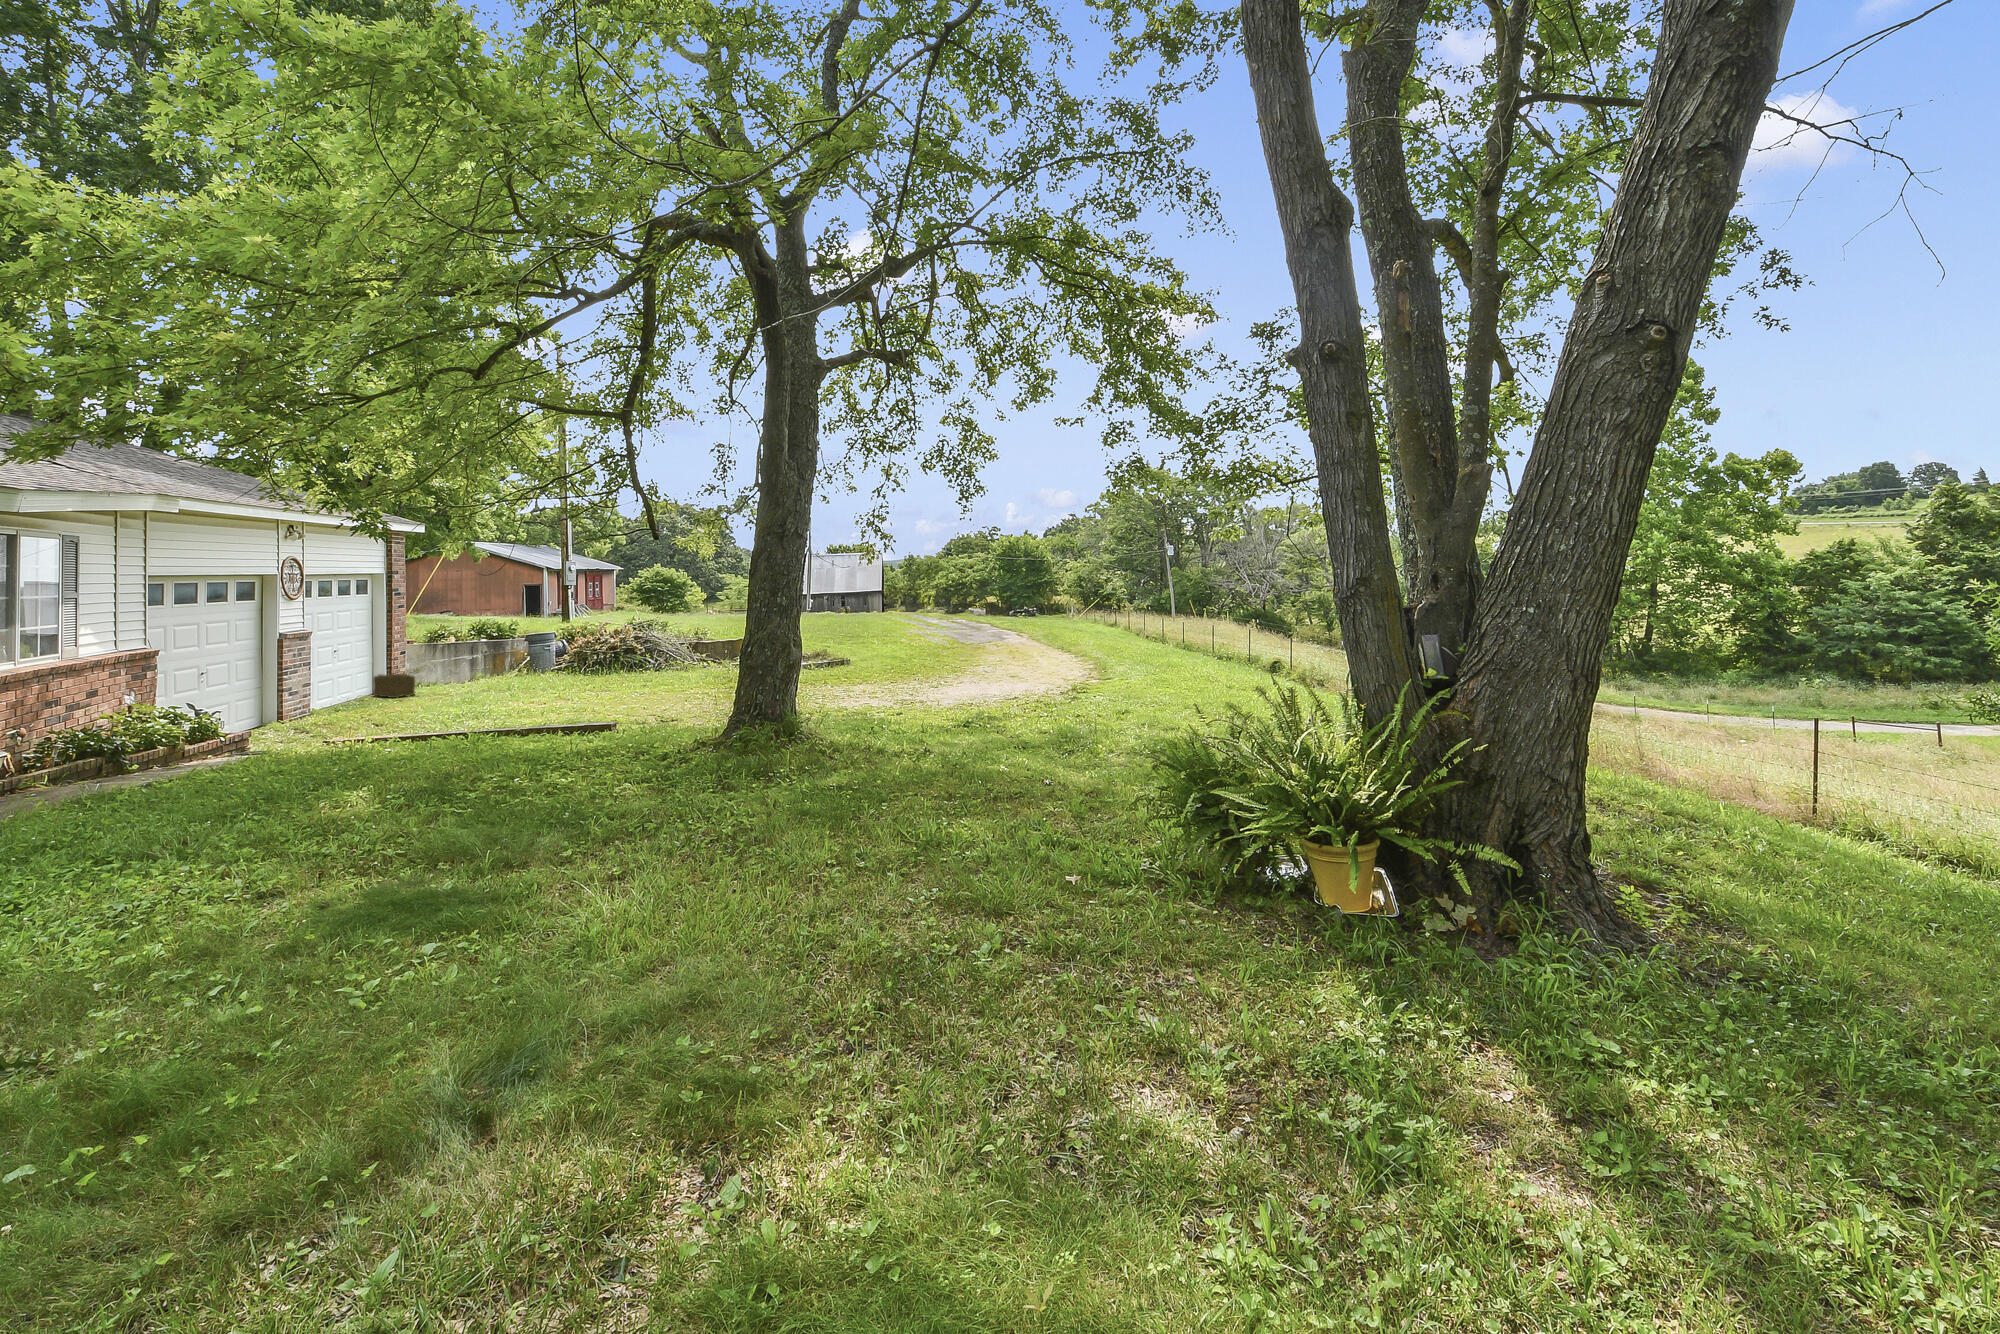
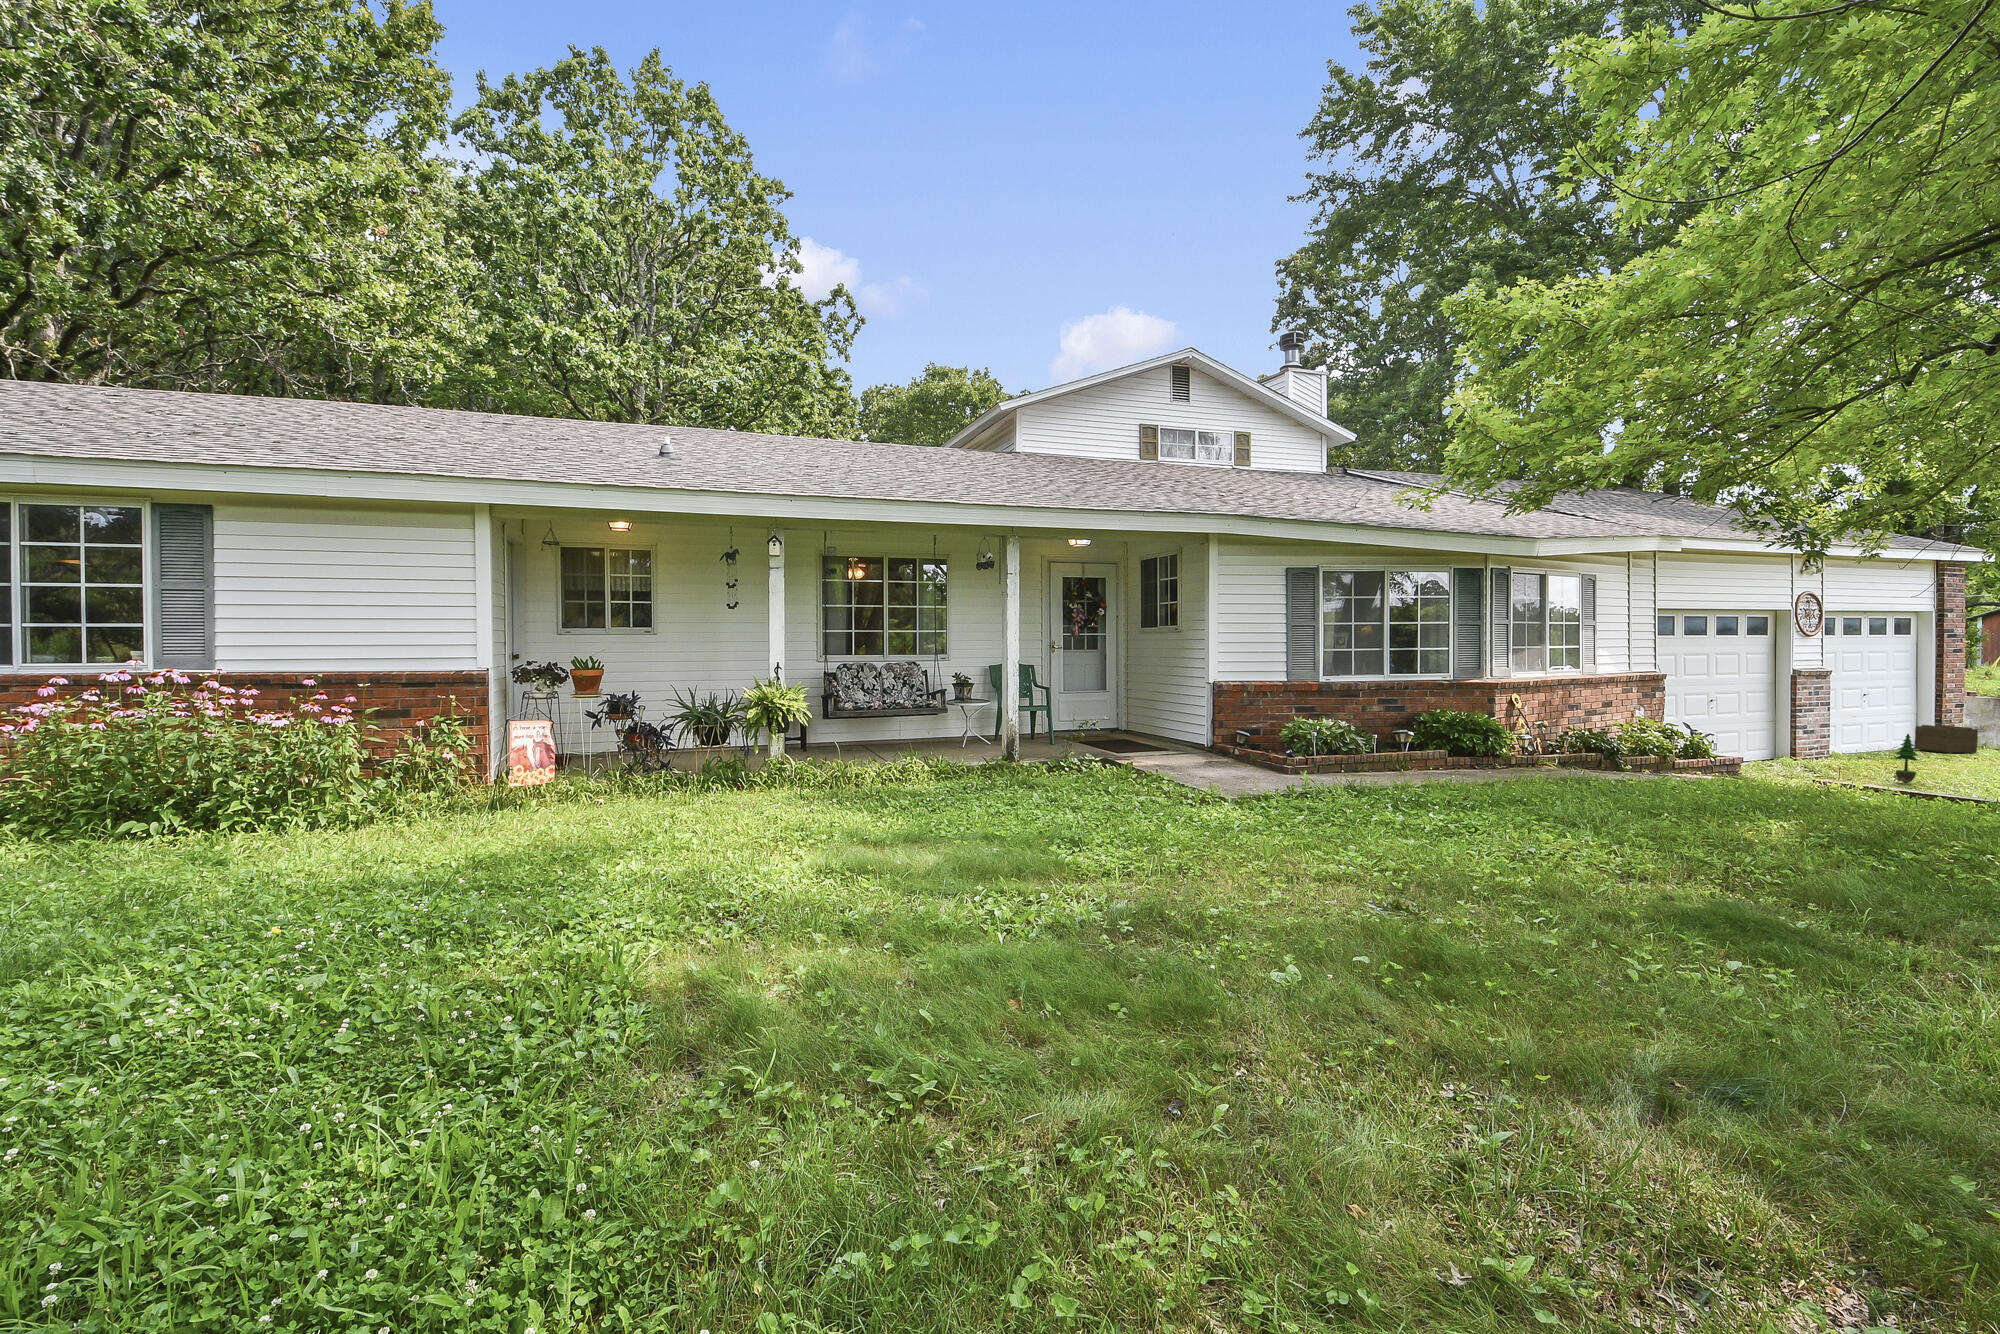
potted tree: none [365,695,383,738] -> present [1895,734,1918,783]

